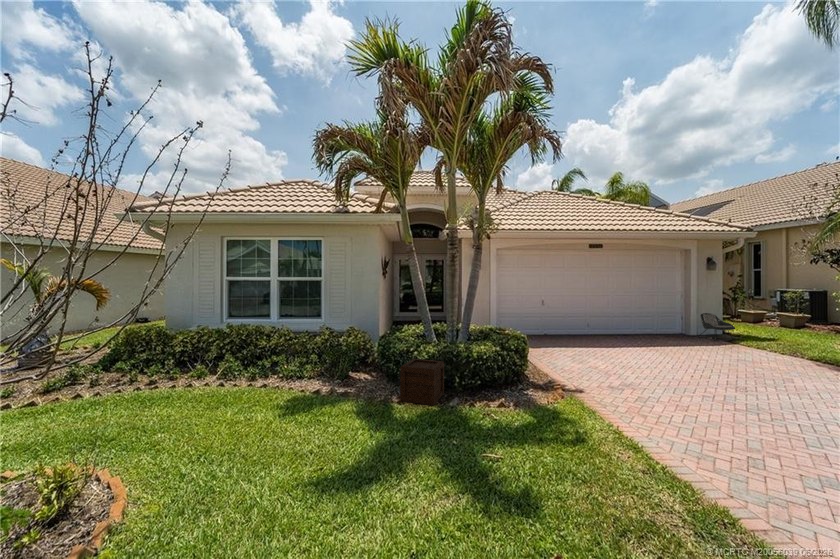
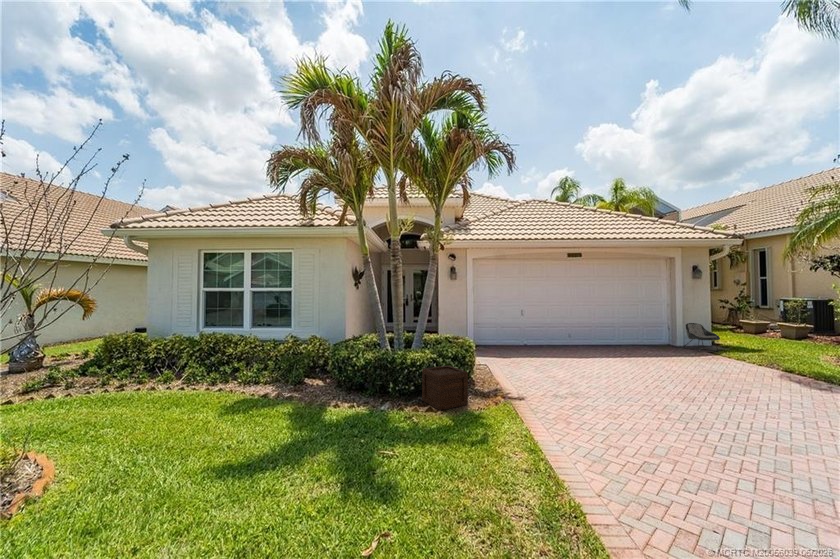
wooden crate: present [400,359,444,406] -> present [422,365,468,410]

